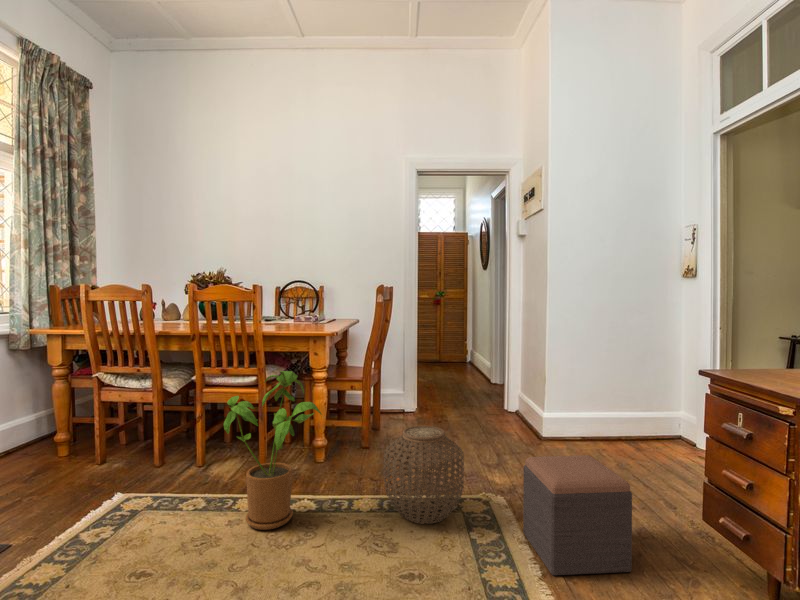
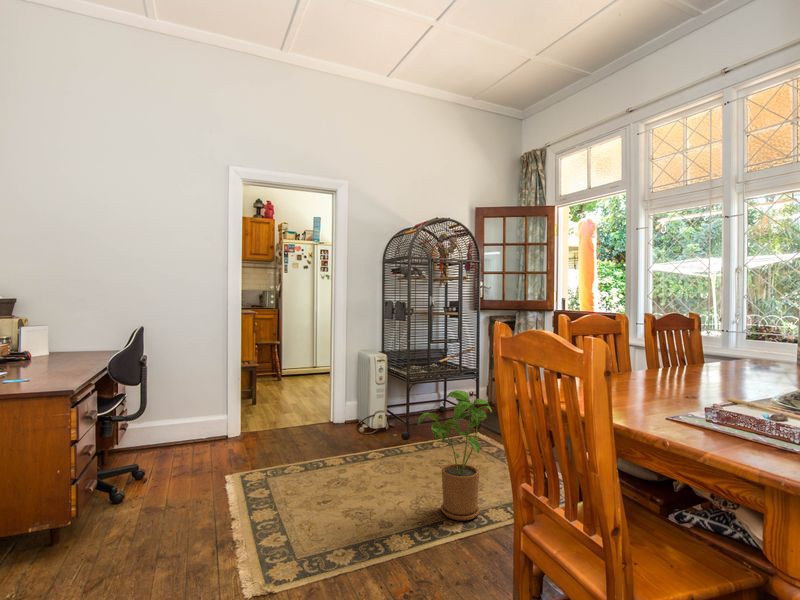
woven basket: present [384,426,464,524] -> none [296,457,379,564]
footstool: present [523,455,632,576] -> none [157,459,236,572]

